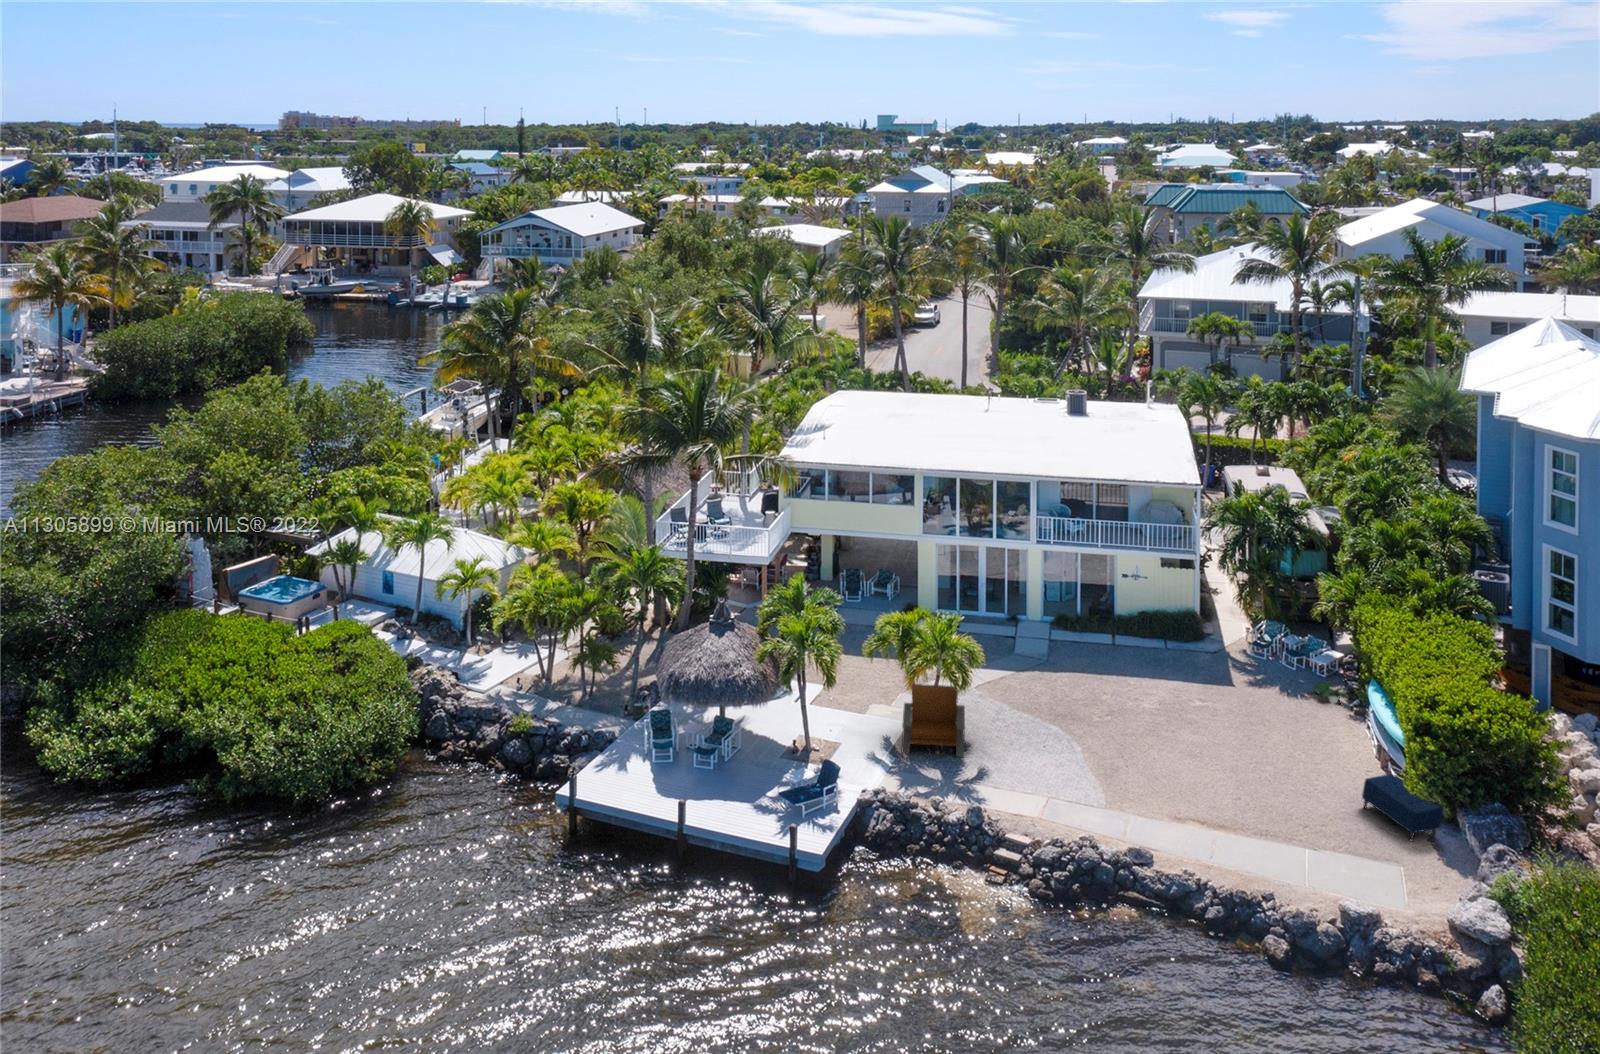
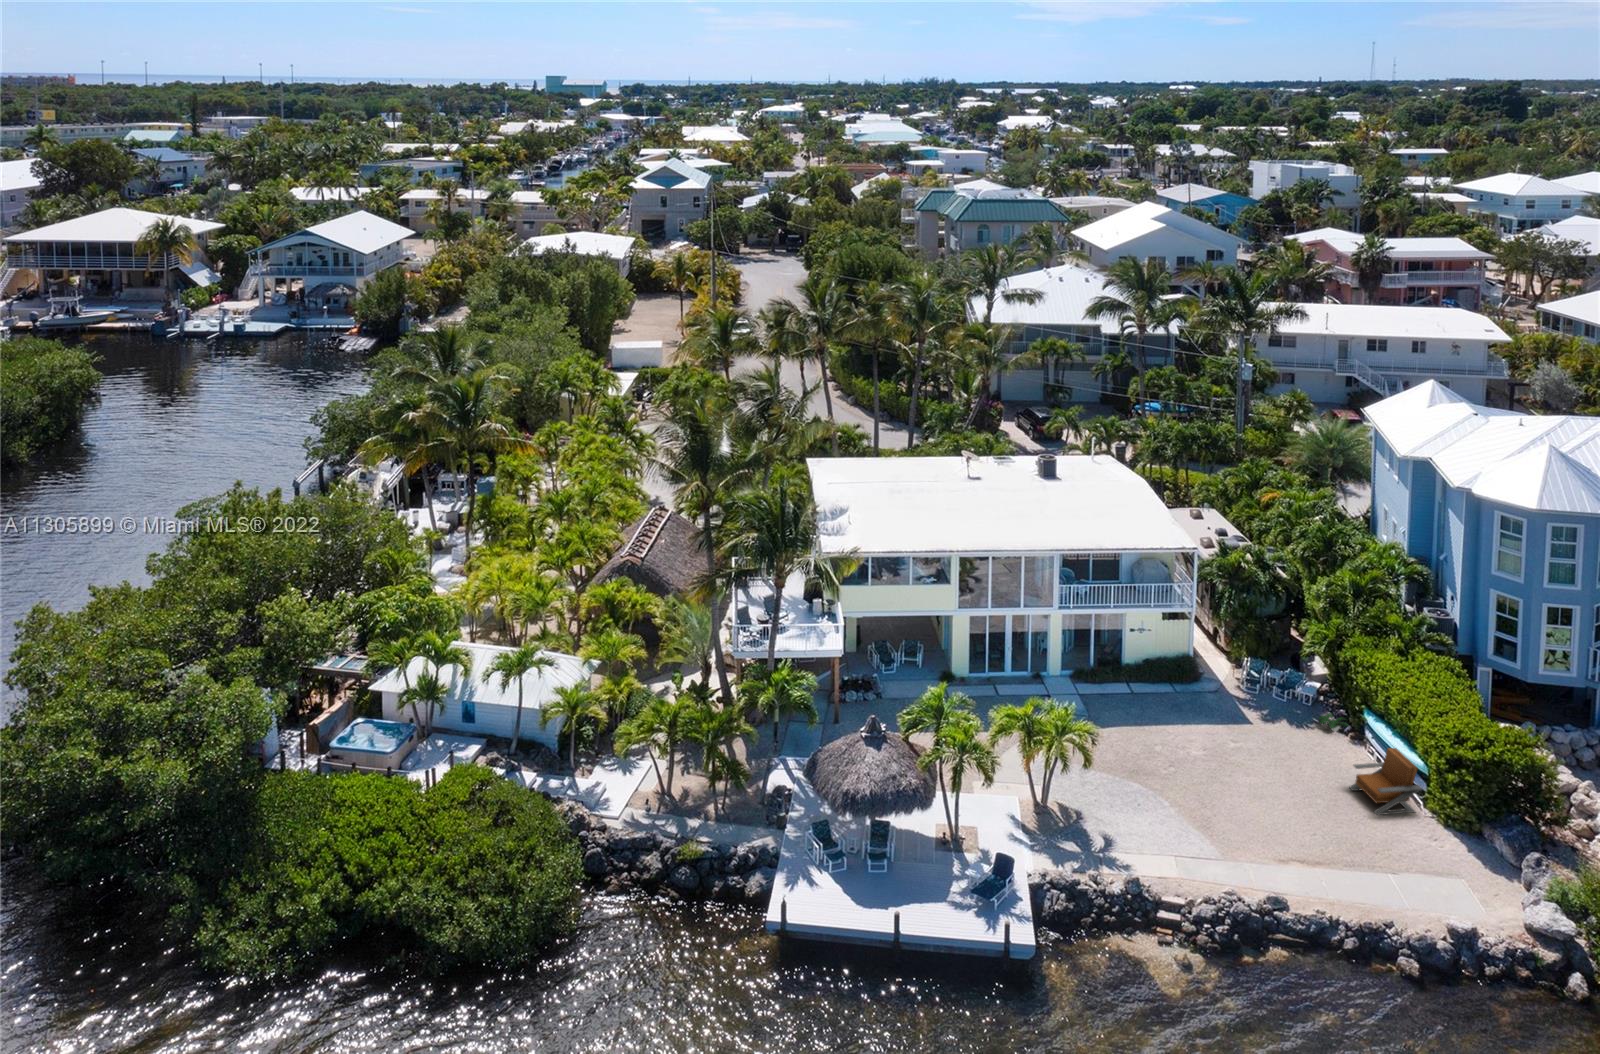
lounge chair: present [902,684,965,758] -> present [1350,748,1421,815]
bench: present [1362,774,1443,841] -> none [1410,800,1481,856]

